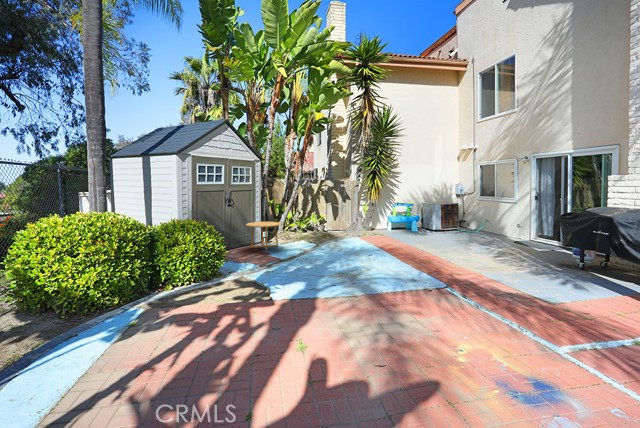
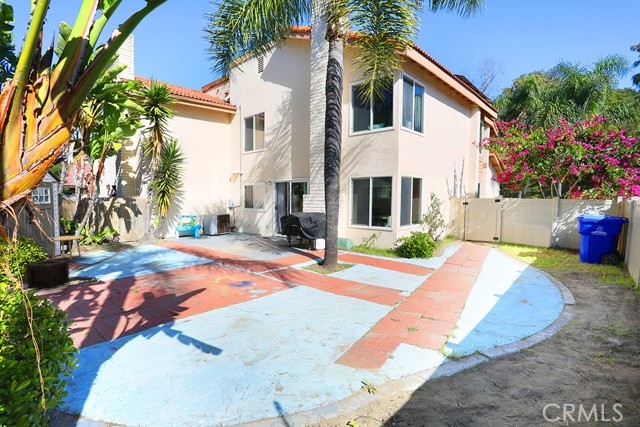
wooden crate: none [191,253,238,296] -> present [27,260,70,289]

